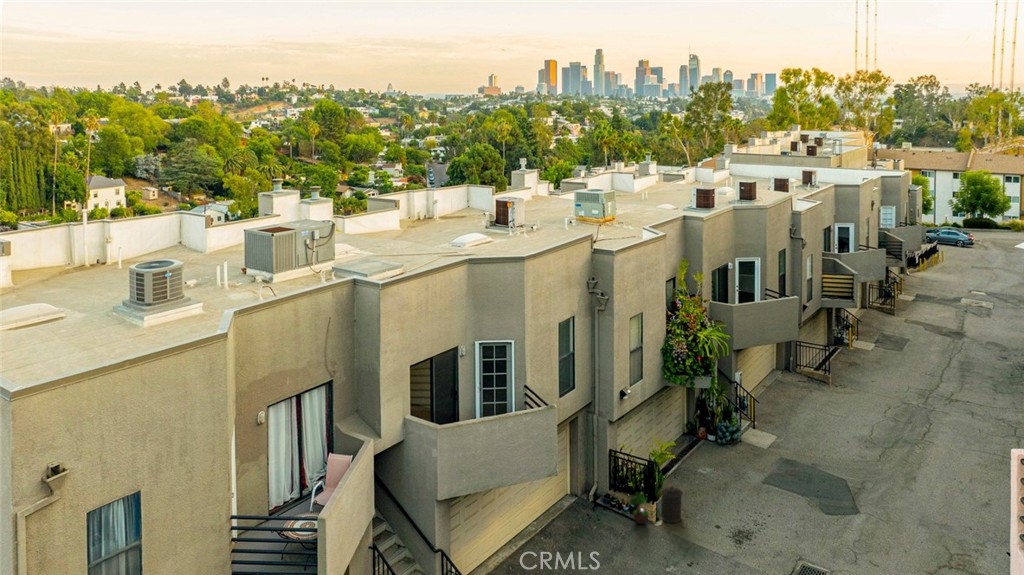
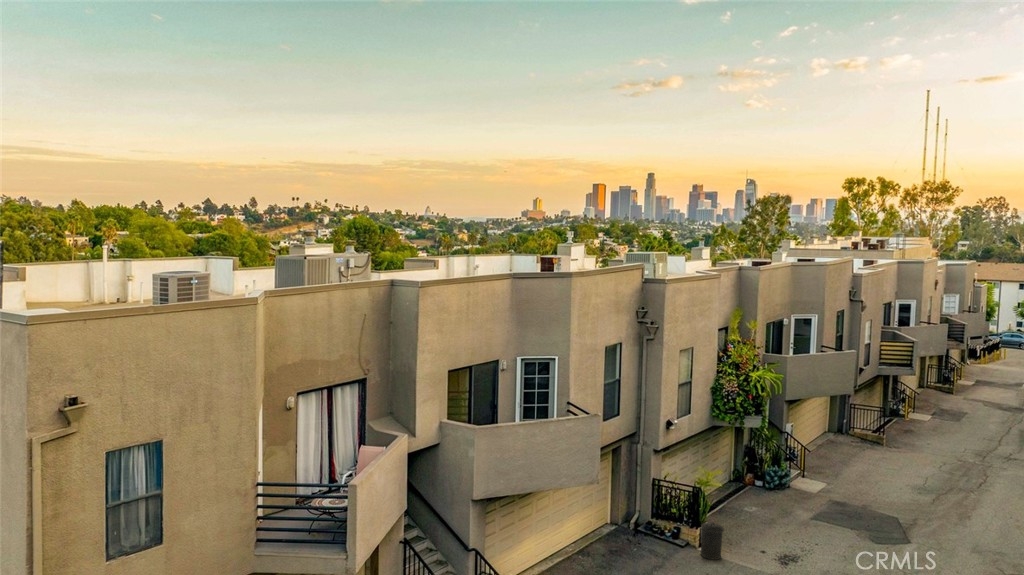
potted tree: present [629,493,649,524] -> none [666,521,688,556]

